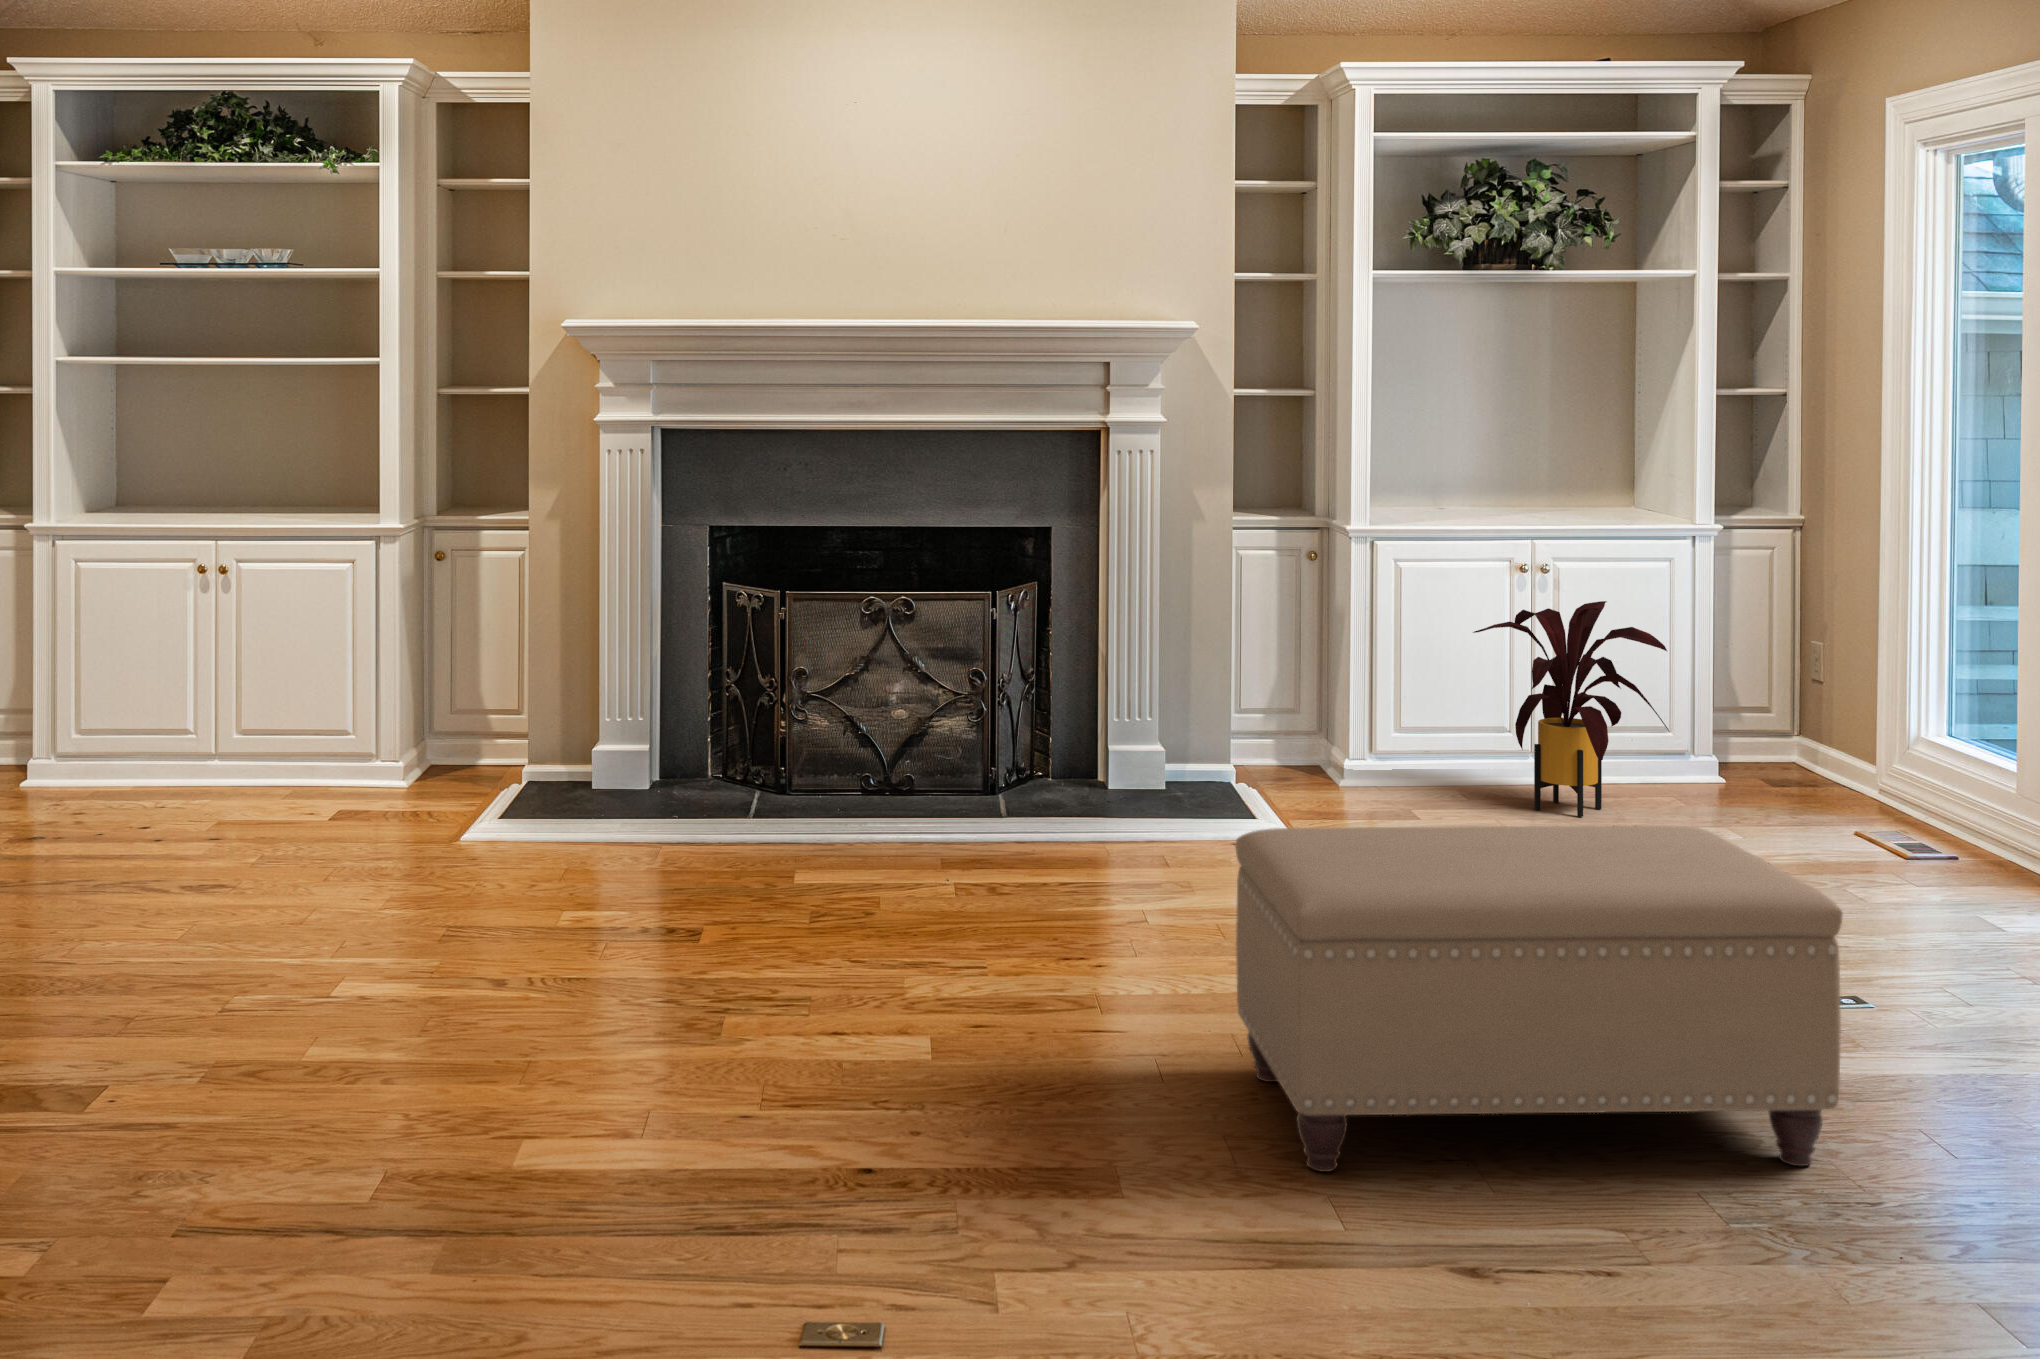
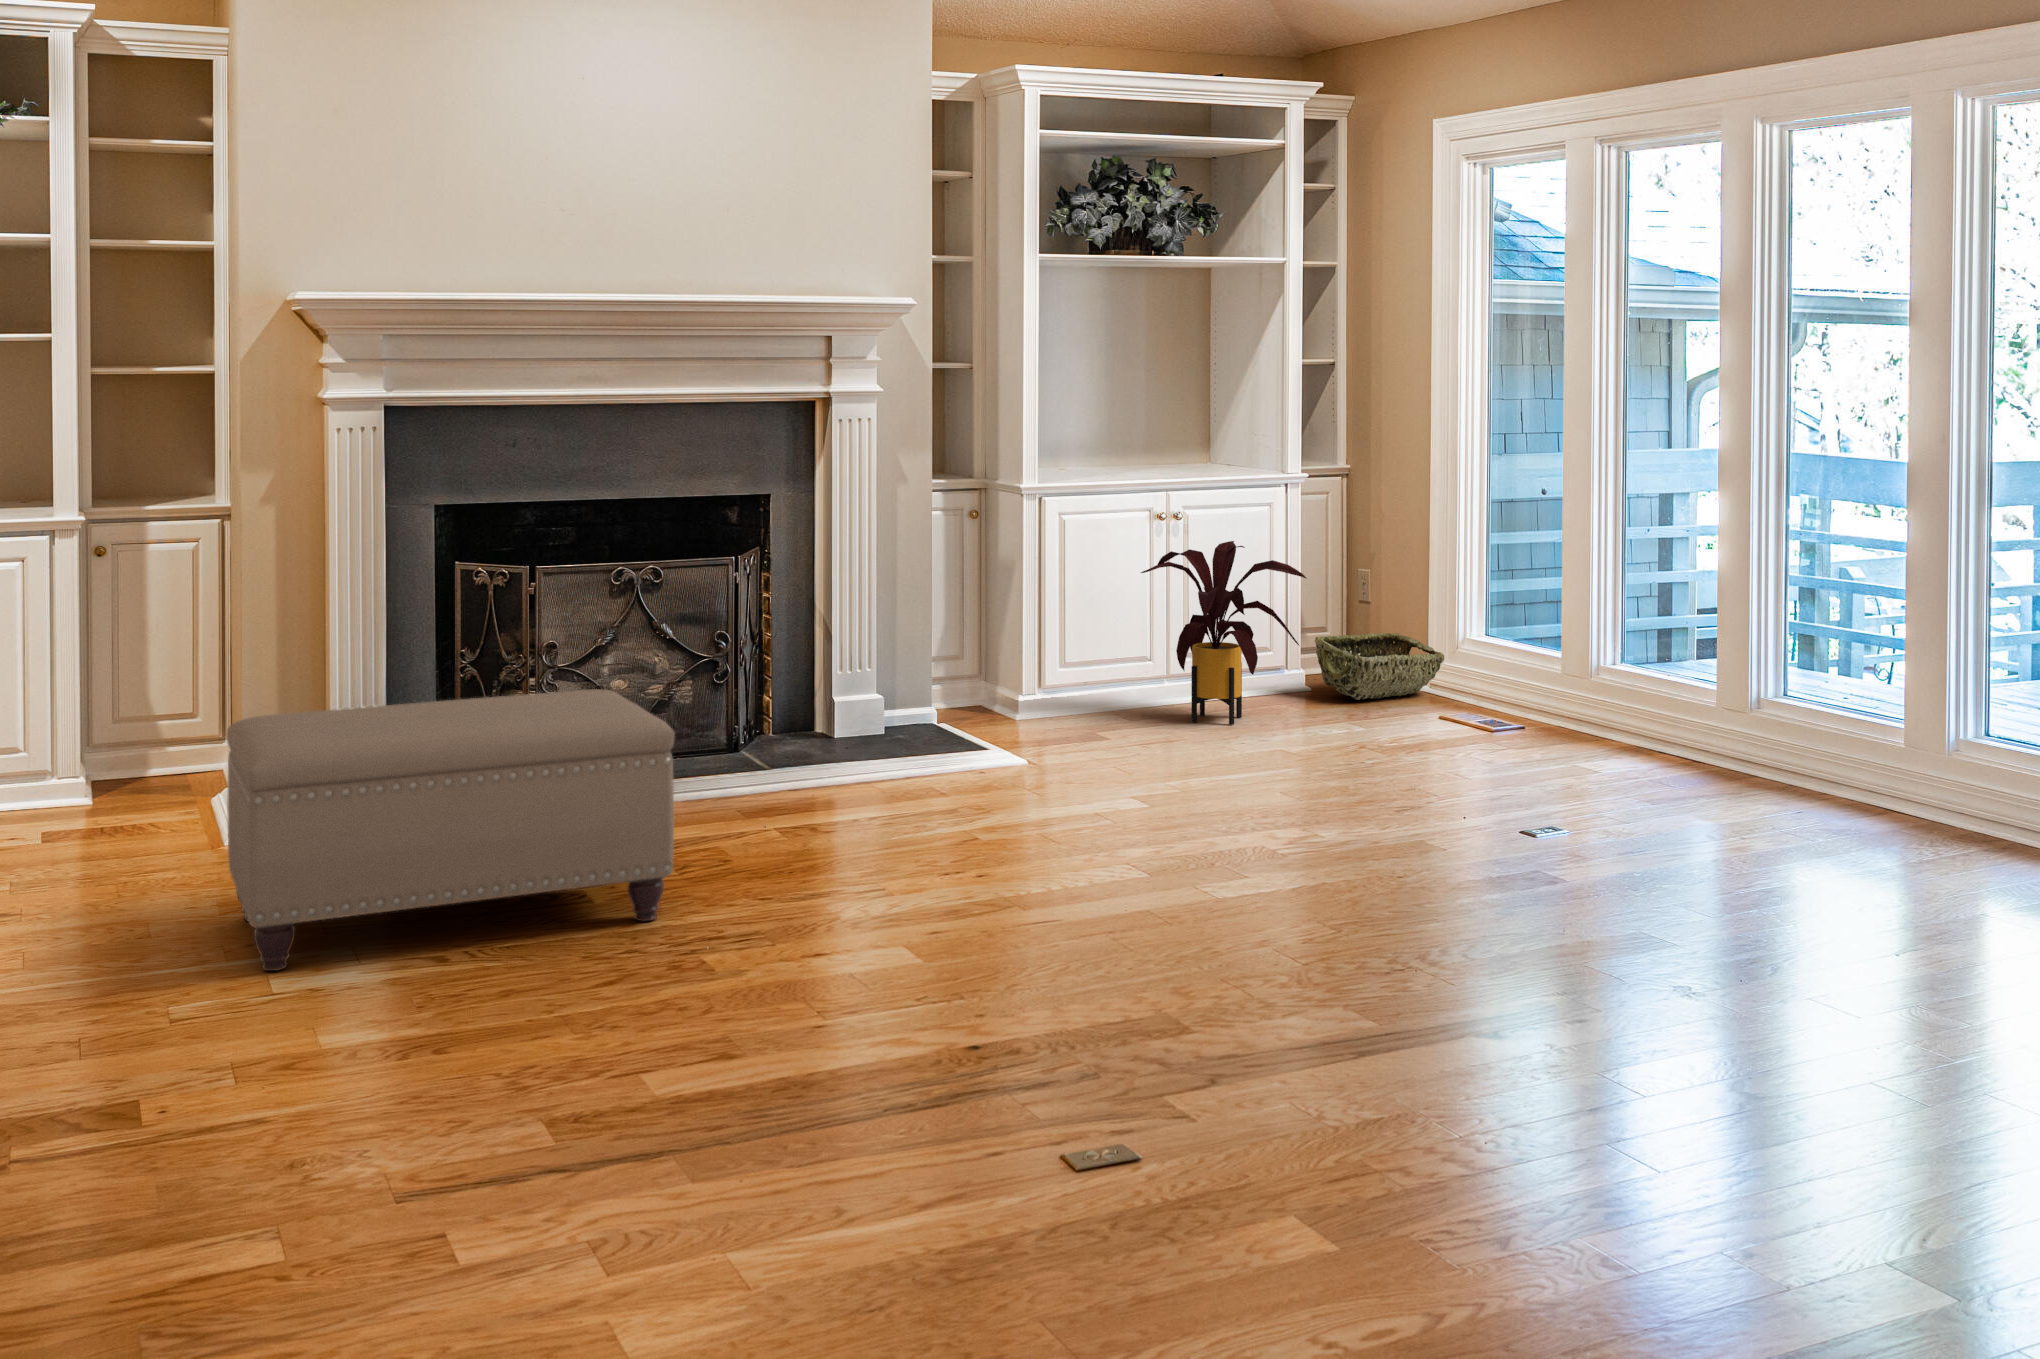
woven basket: none [1719,721,1893,801] -> present [1315,633,1444,700]
ottoman: present [1236,826,1842,1172] -> present [227,689,675,971]

